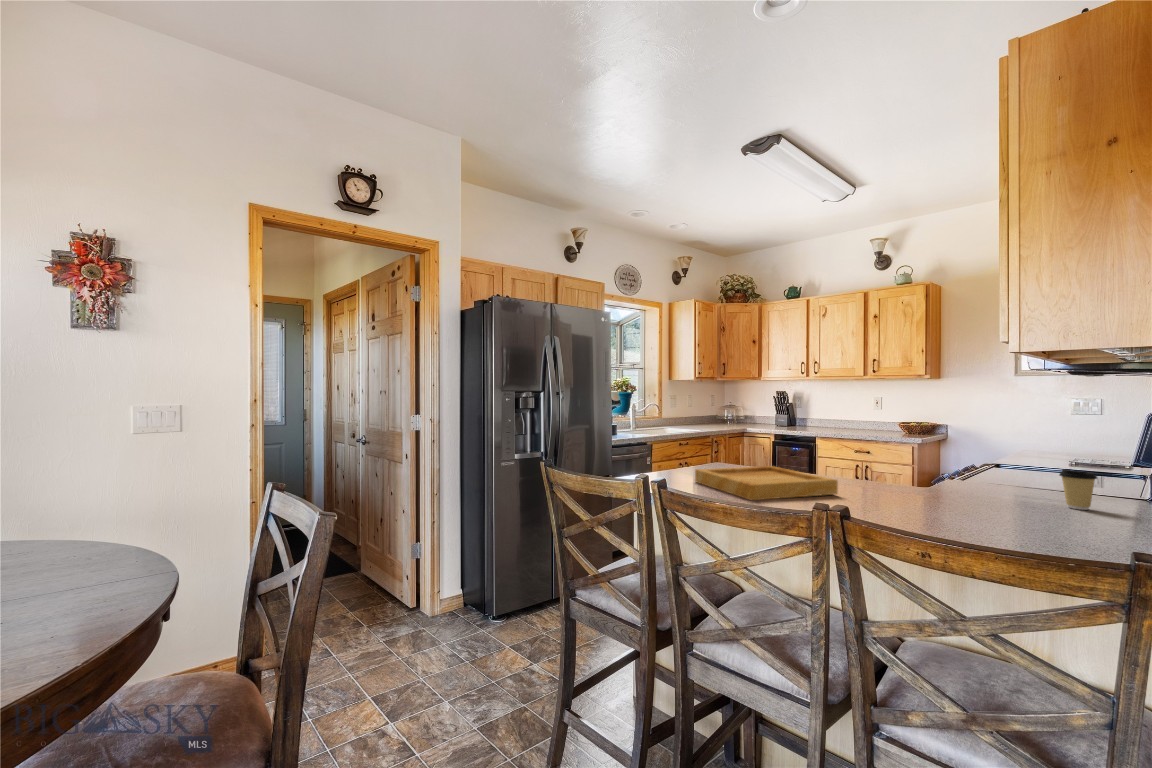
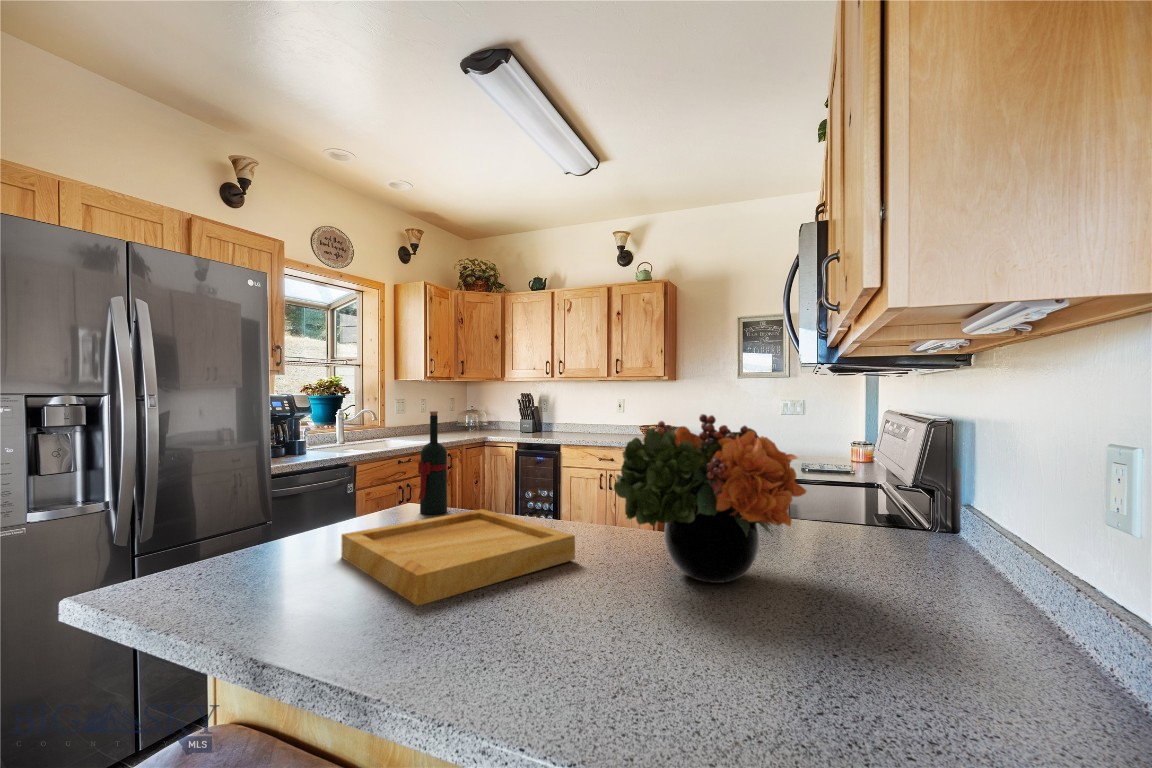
wine bottle: none [724,404,742,470] -> present [418,411,447,514]
flower arrangement: none [861,408,1003,511] -> present [614,414,806,583]
coffee cup: present [1059,469,1097,510] -> none [838,490,880,544]

